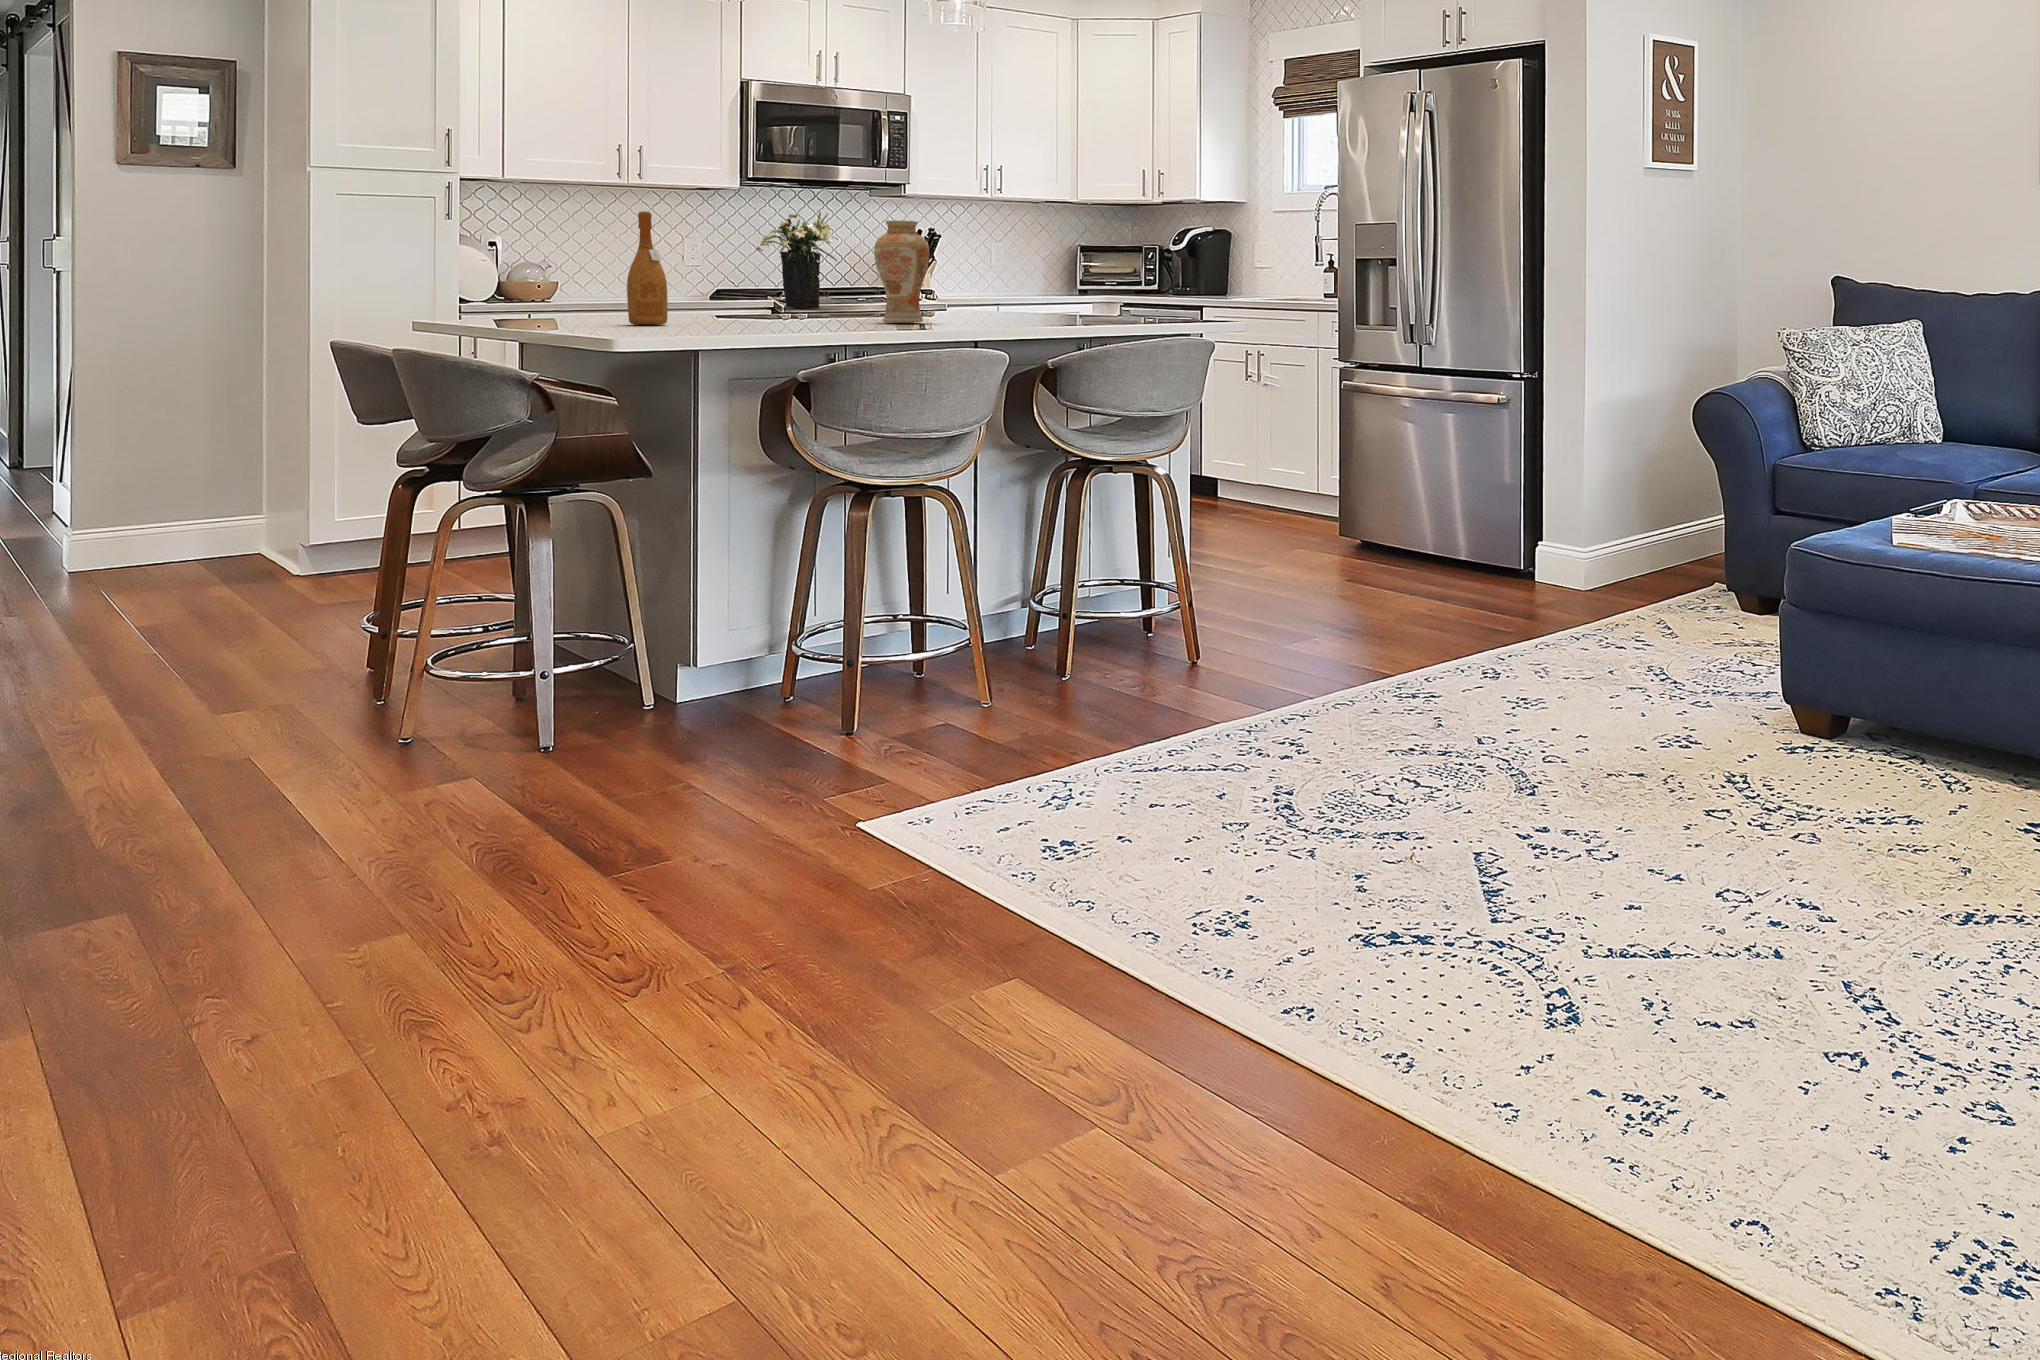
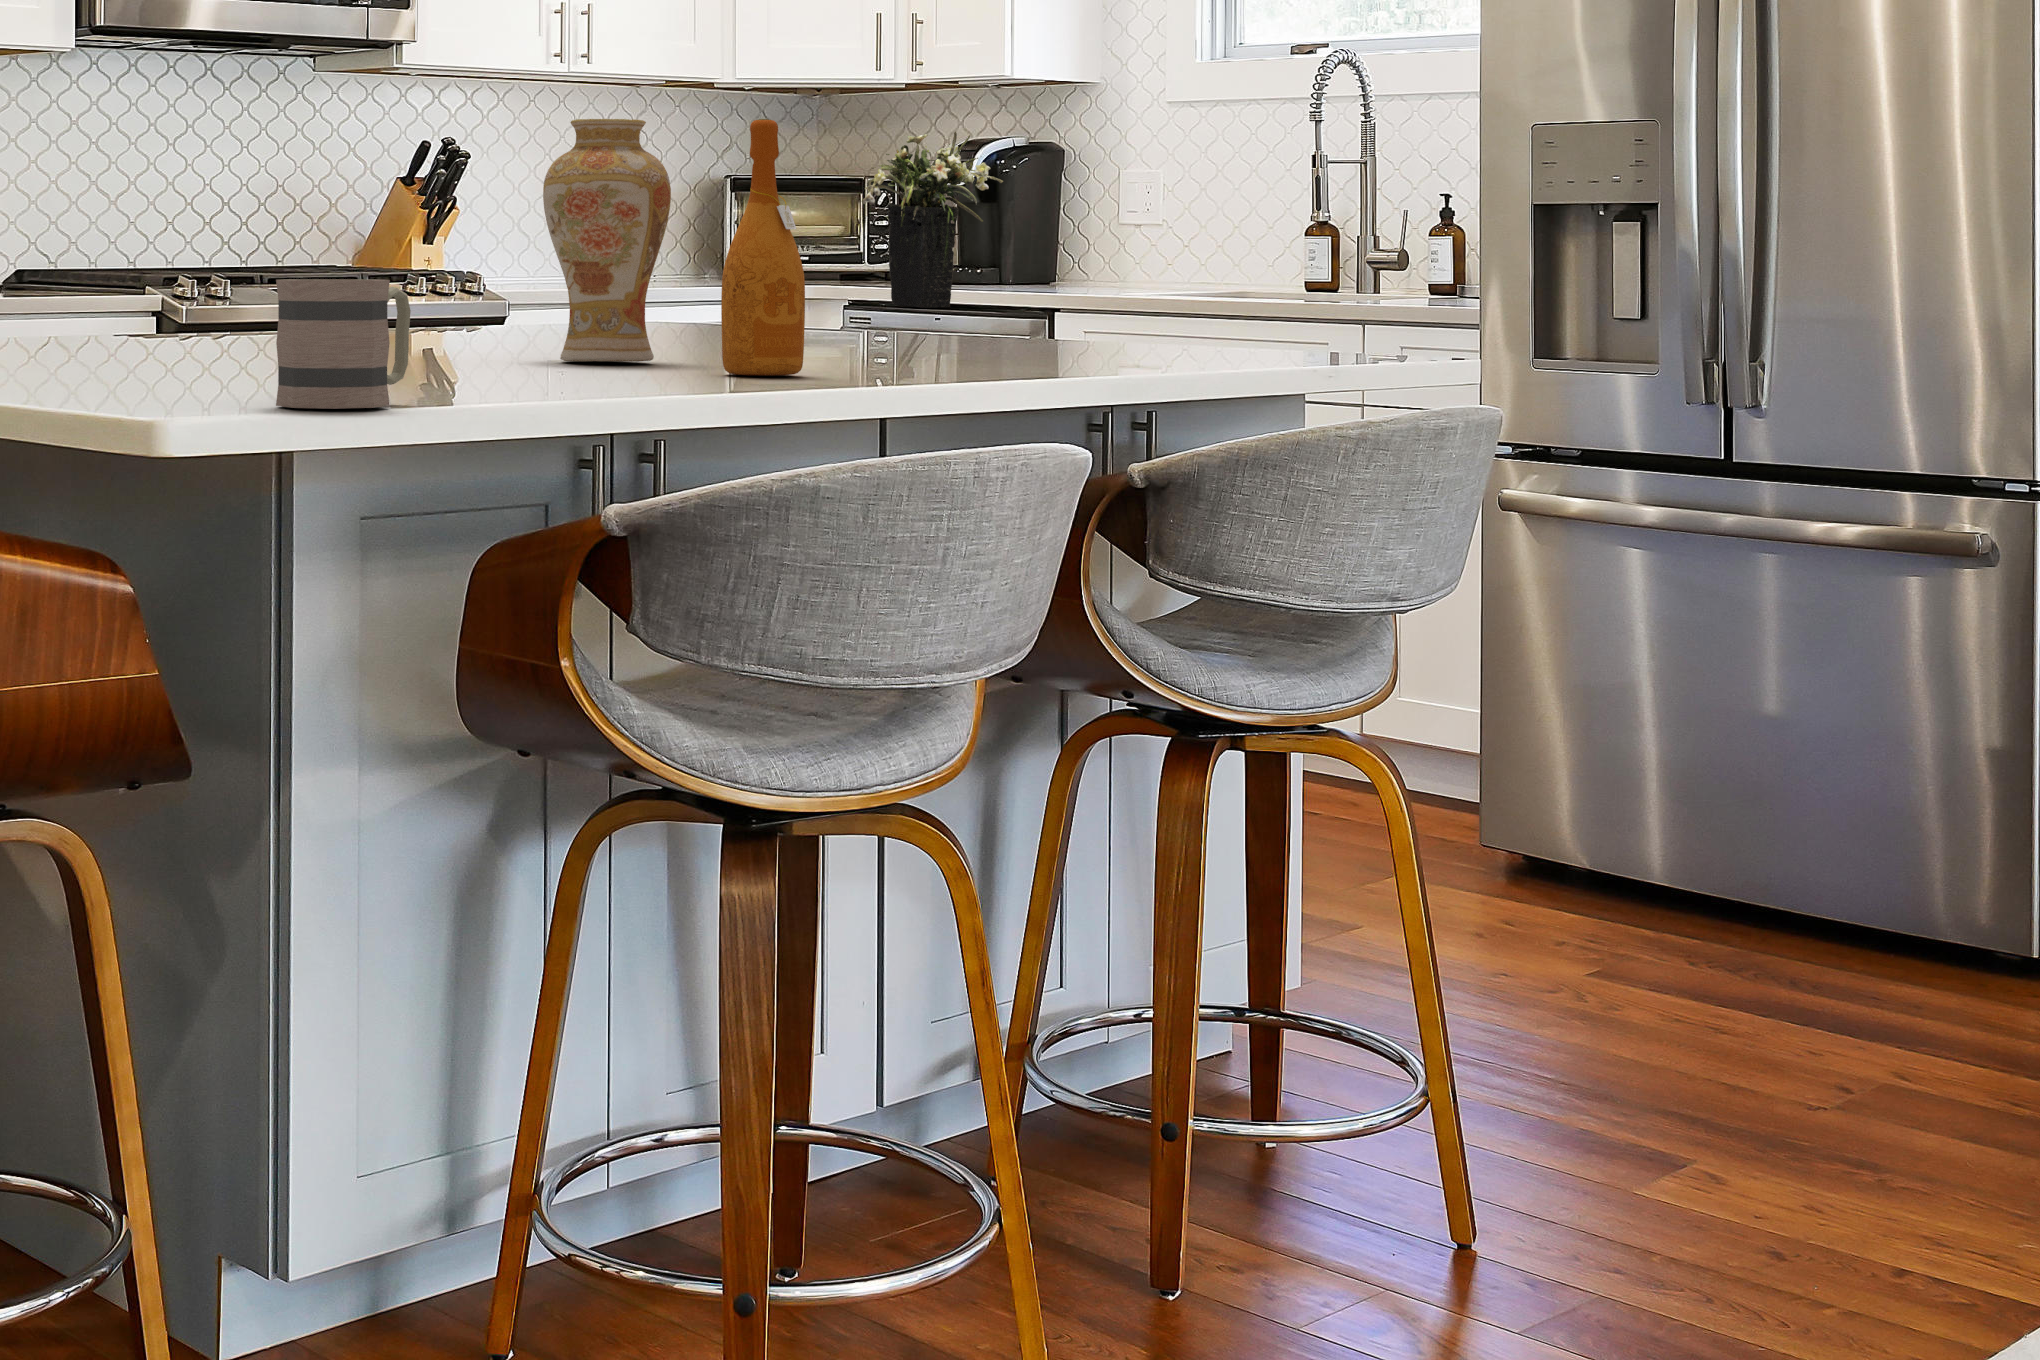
wine bottle: present [627,211,668,325] -> present [721,119,805,376]
flower arrangement: present [756,212,838,309] -> present [861,132,1003,308]
mug: none [702,284,764,335] -> present [276,279,411,409]

